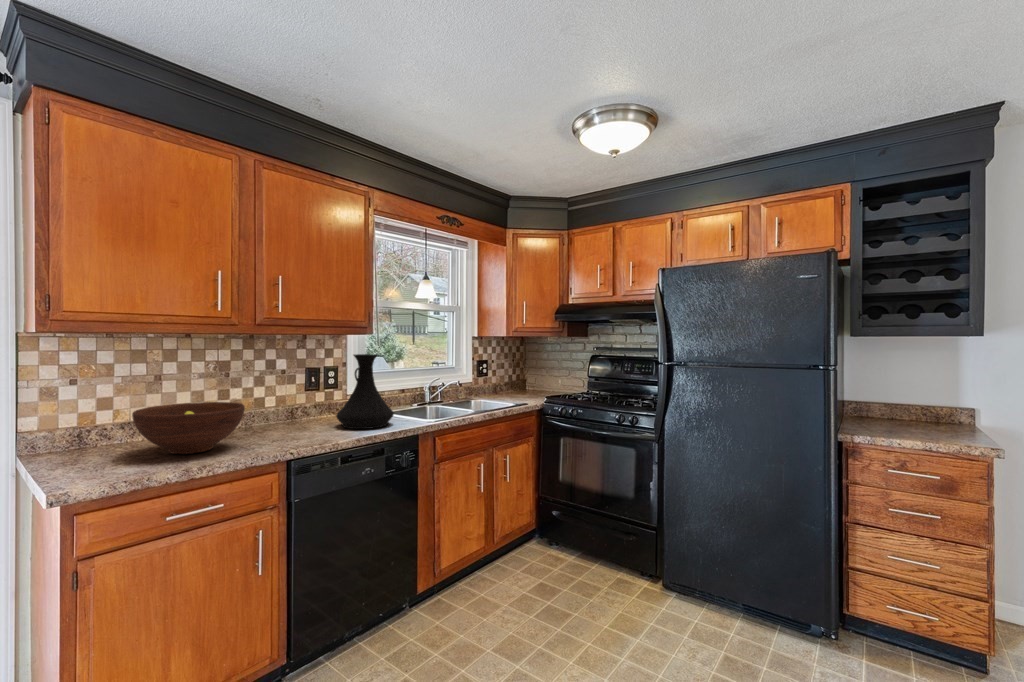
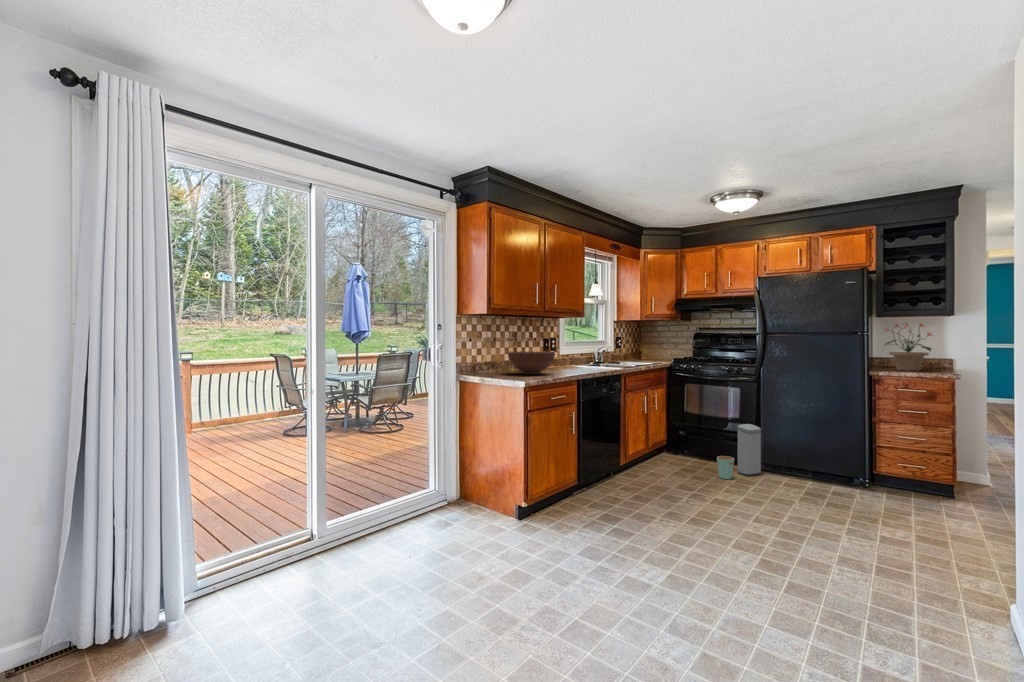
potted plant: none [859,346,951,431] -> present [885,323,931,371]
vase: present [336,354,394,429] -> none [572,328,604,370]
trash can: none [587,510,664,613] -> present [717,424,761,479]

